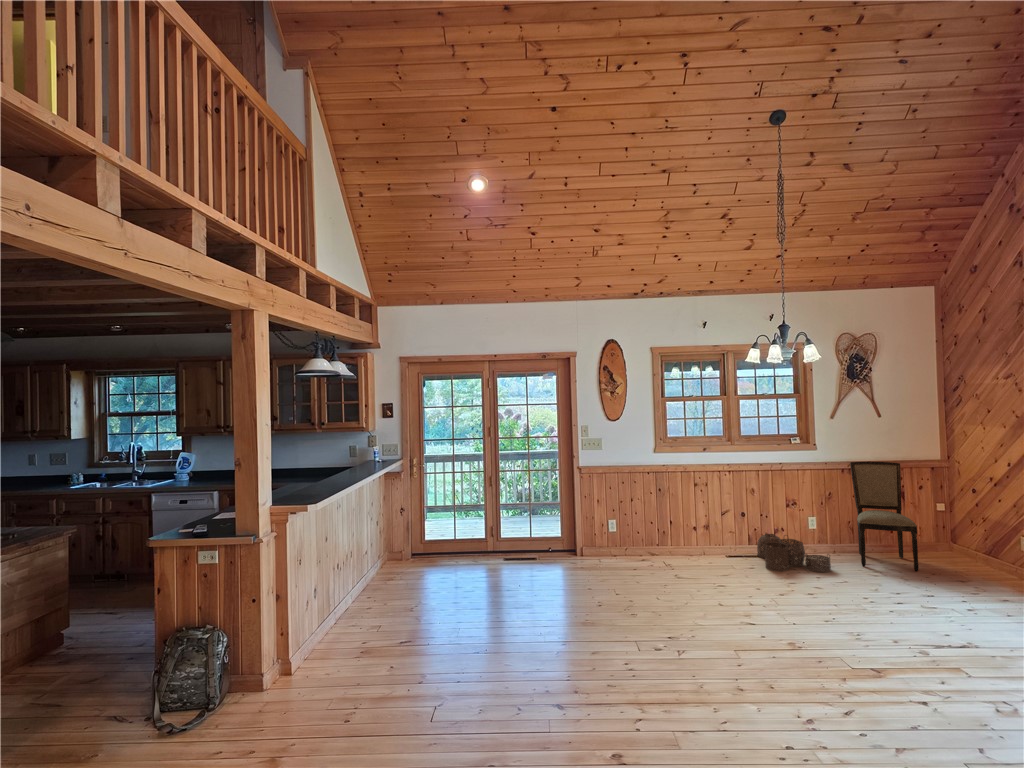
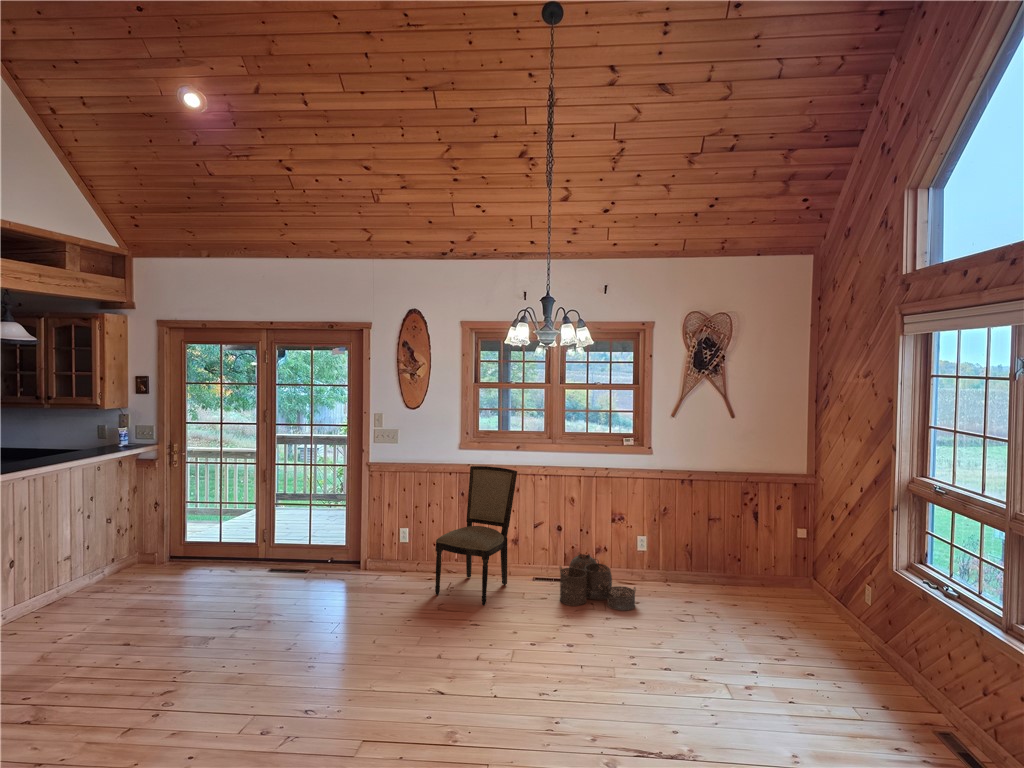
dining chair: present [850,462,919,571] -> present [435,466,517,605]

